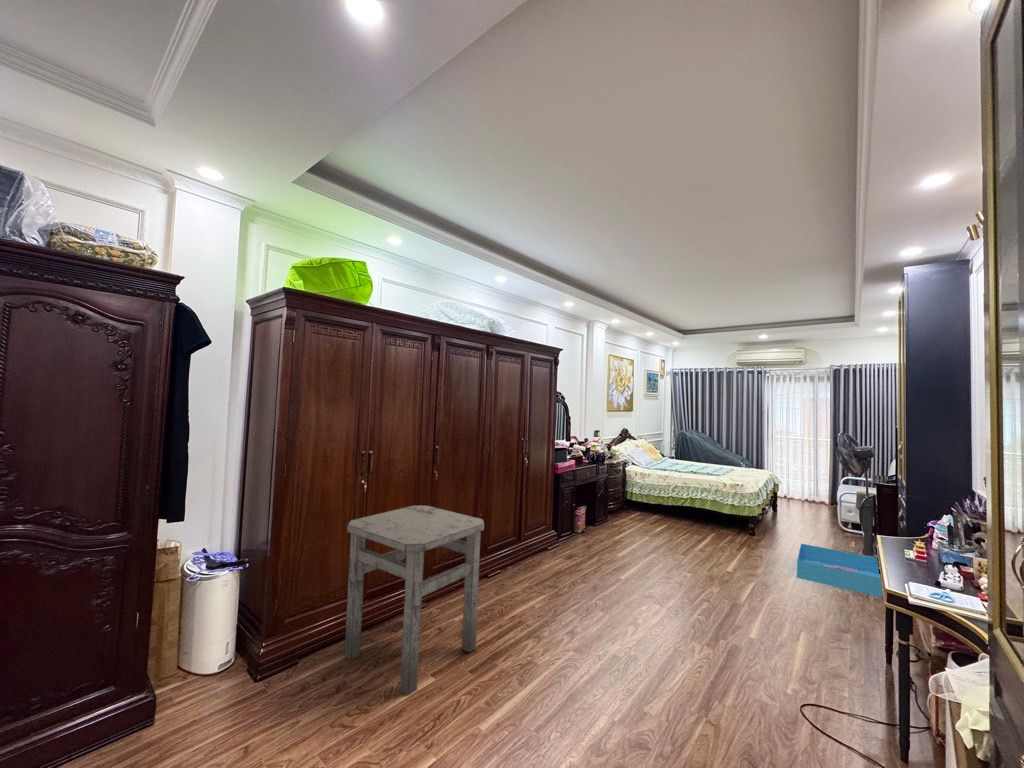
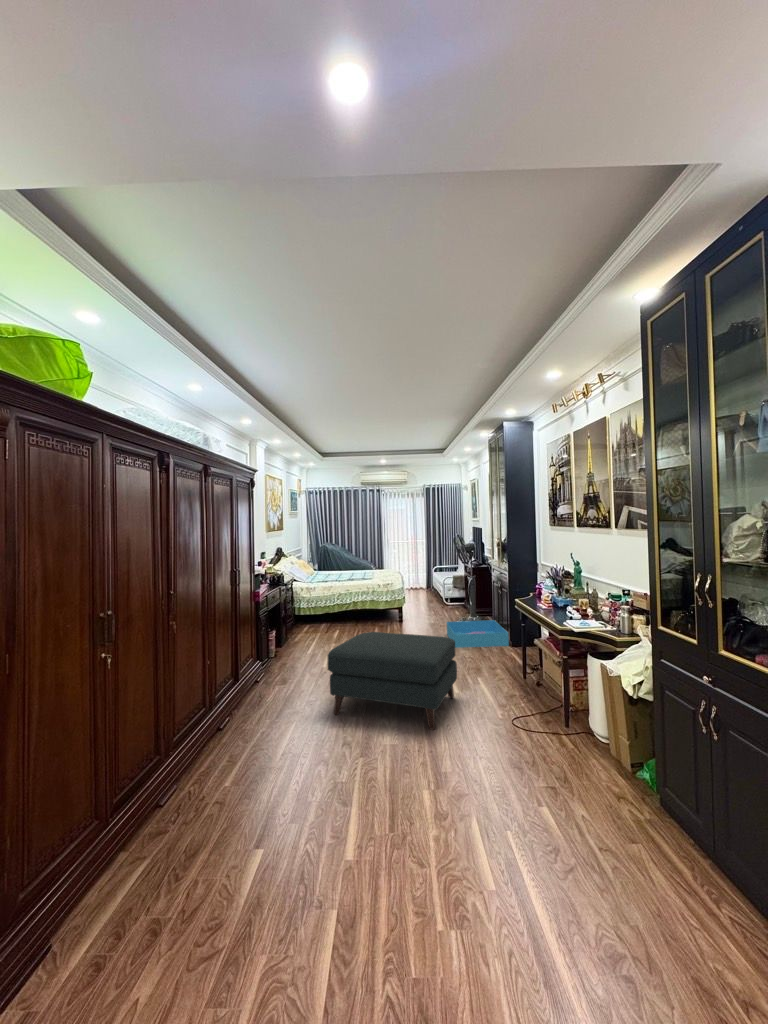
side table: present [344,506,484,695] -> none [112,659,280,887]
ottoman: none [584,526,742,655] -> present [327,632,457,730]

